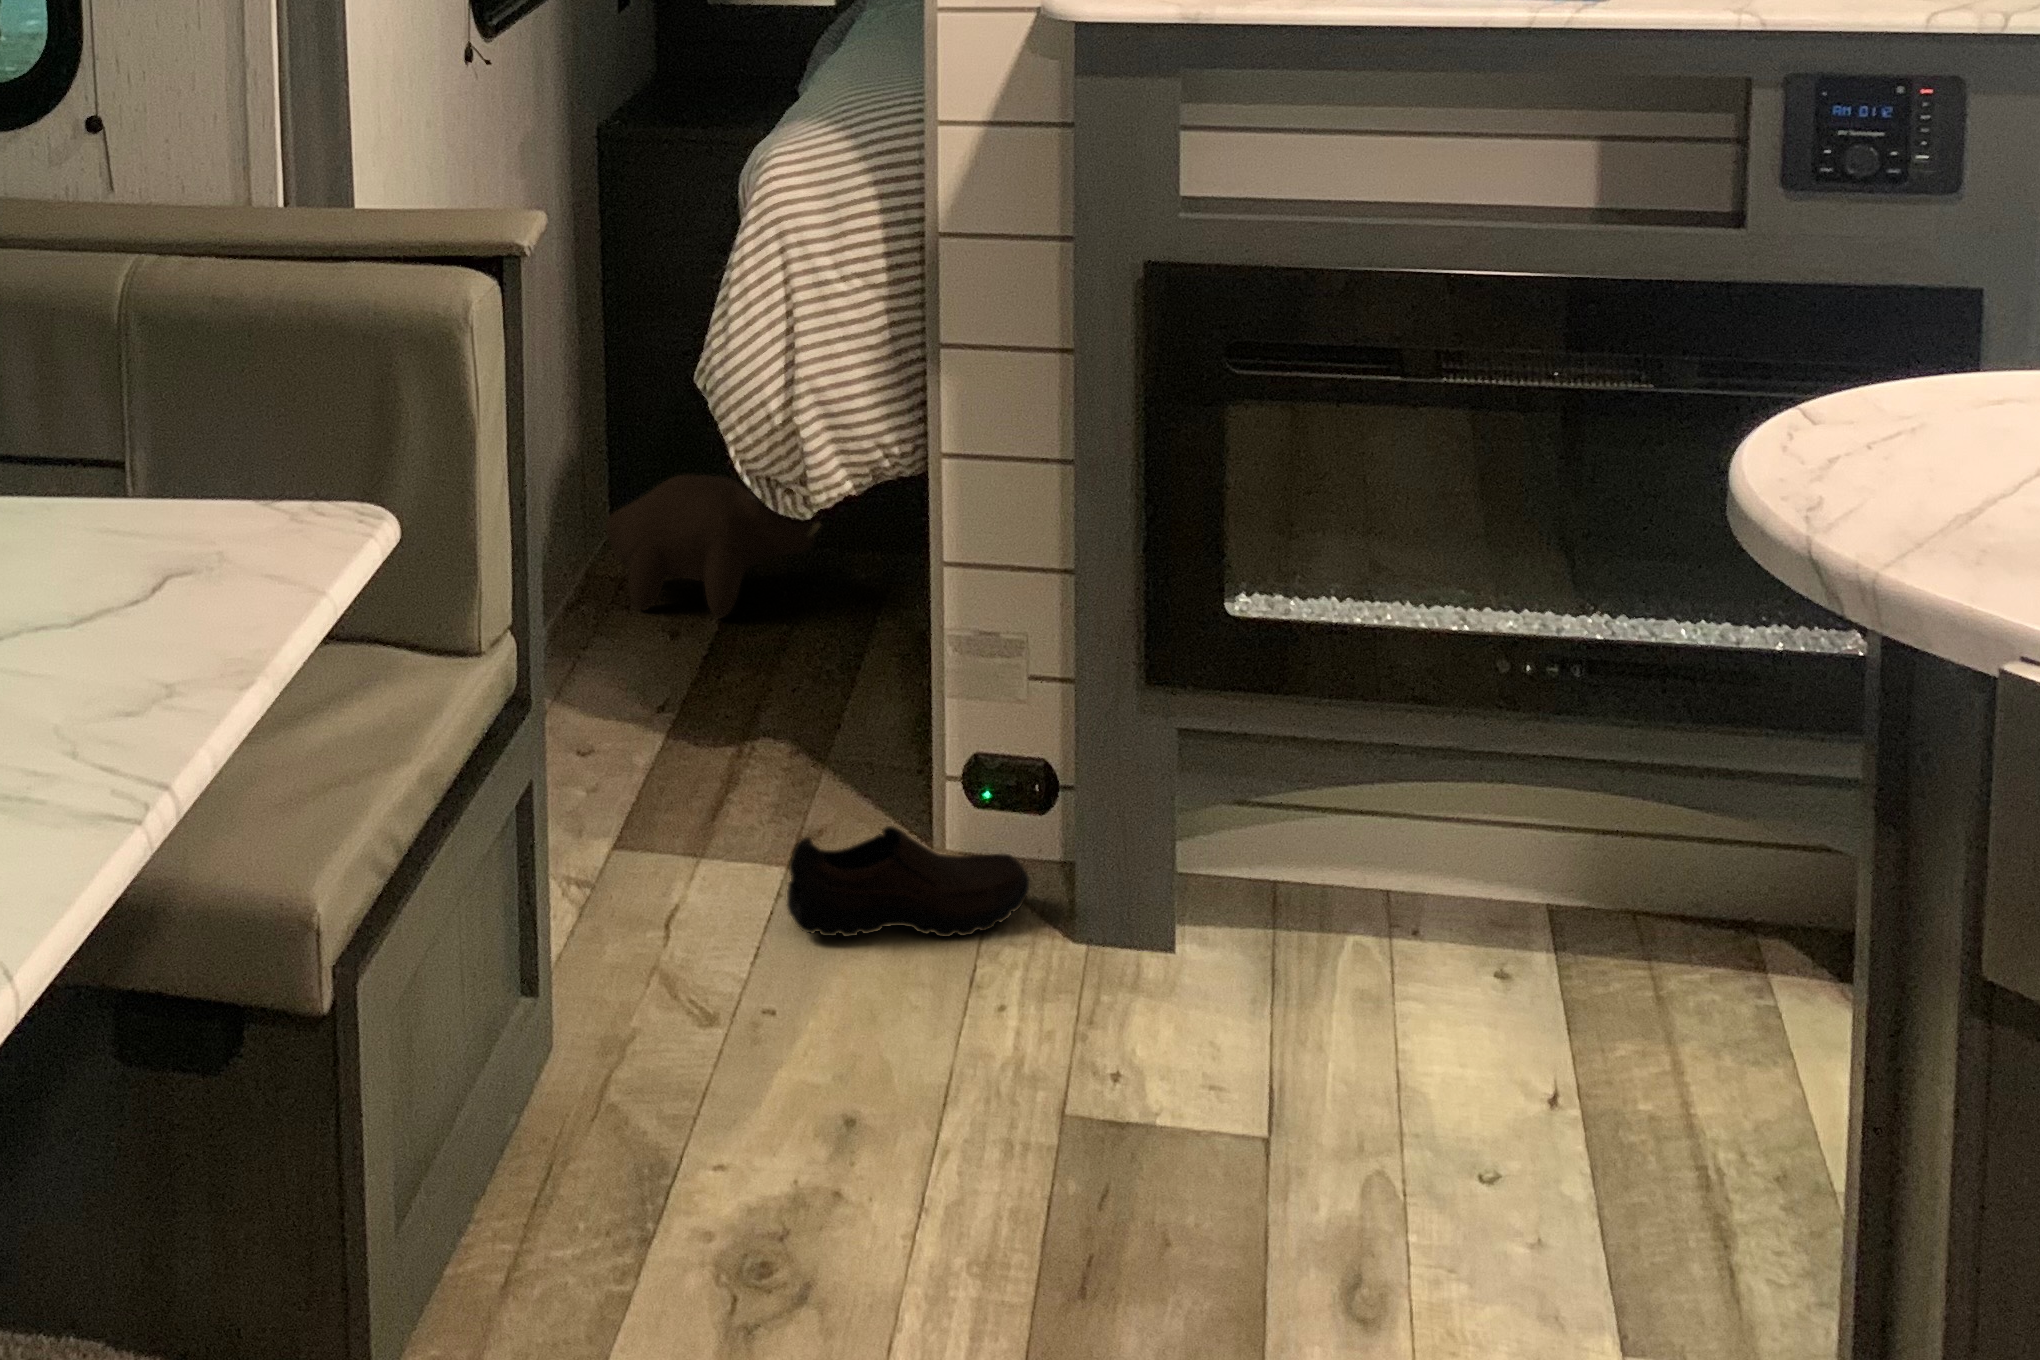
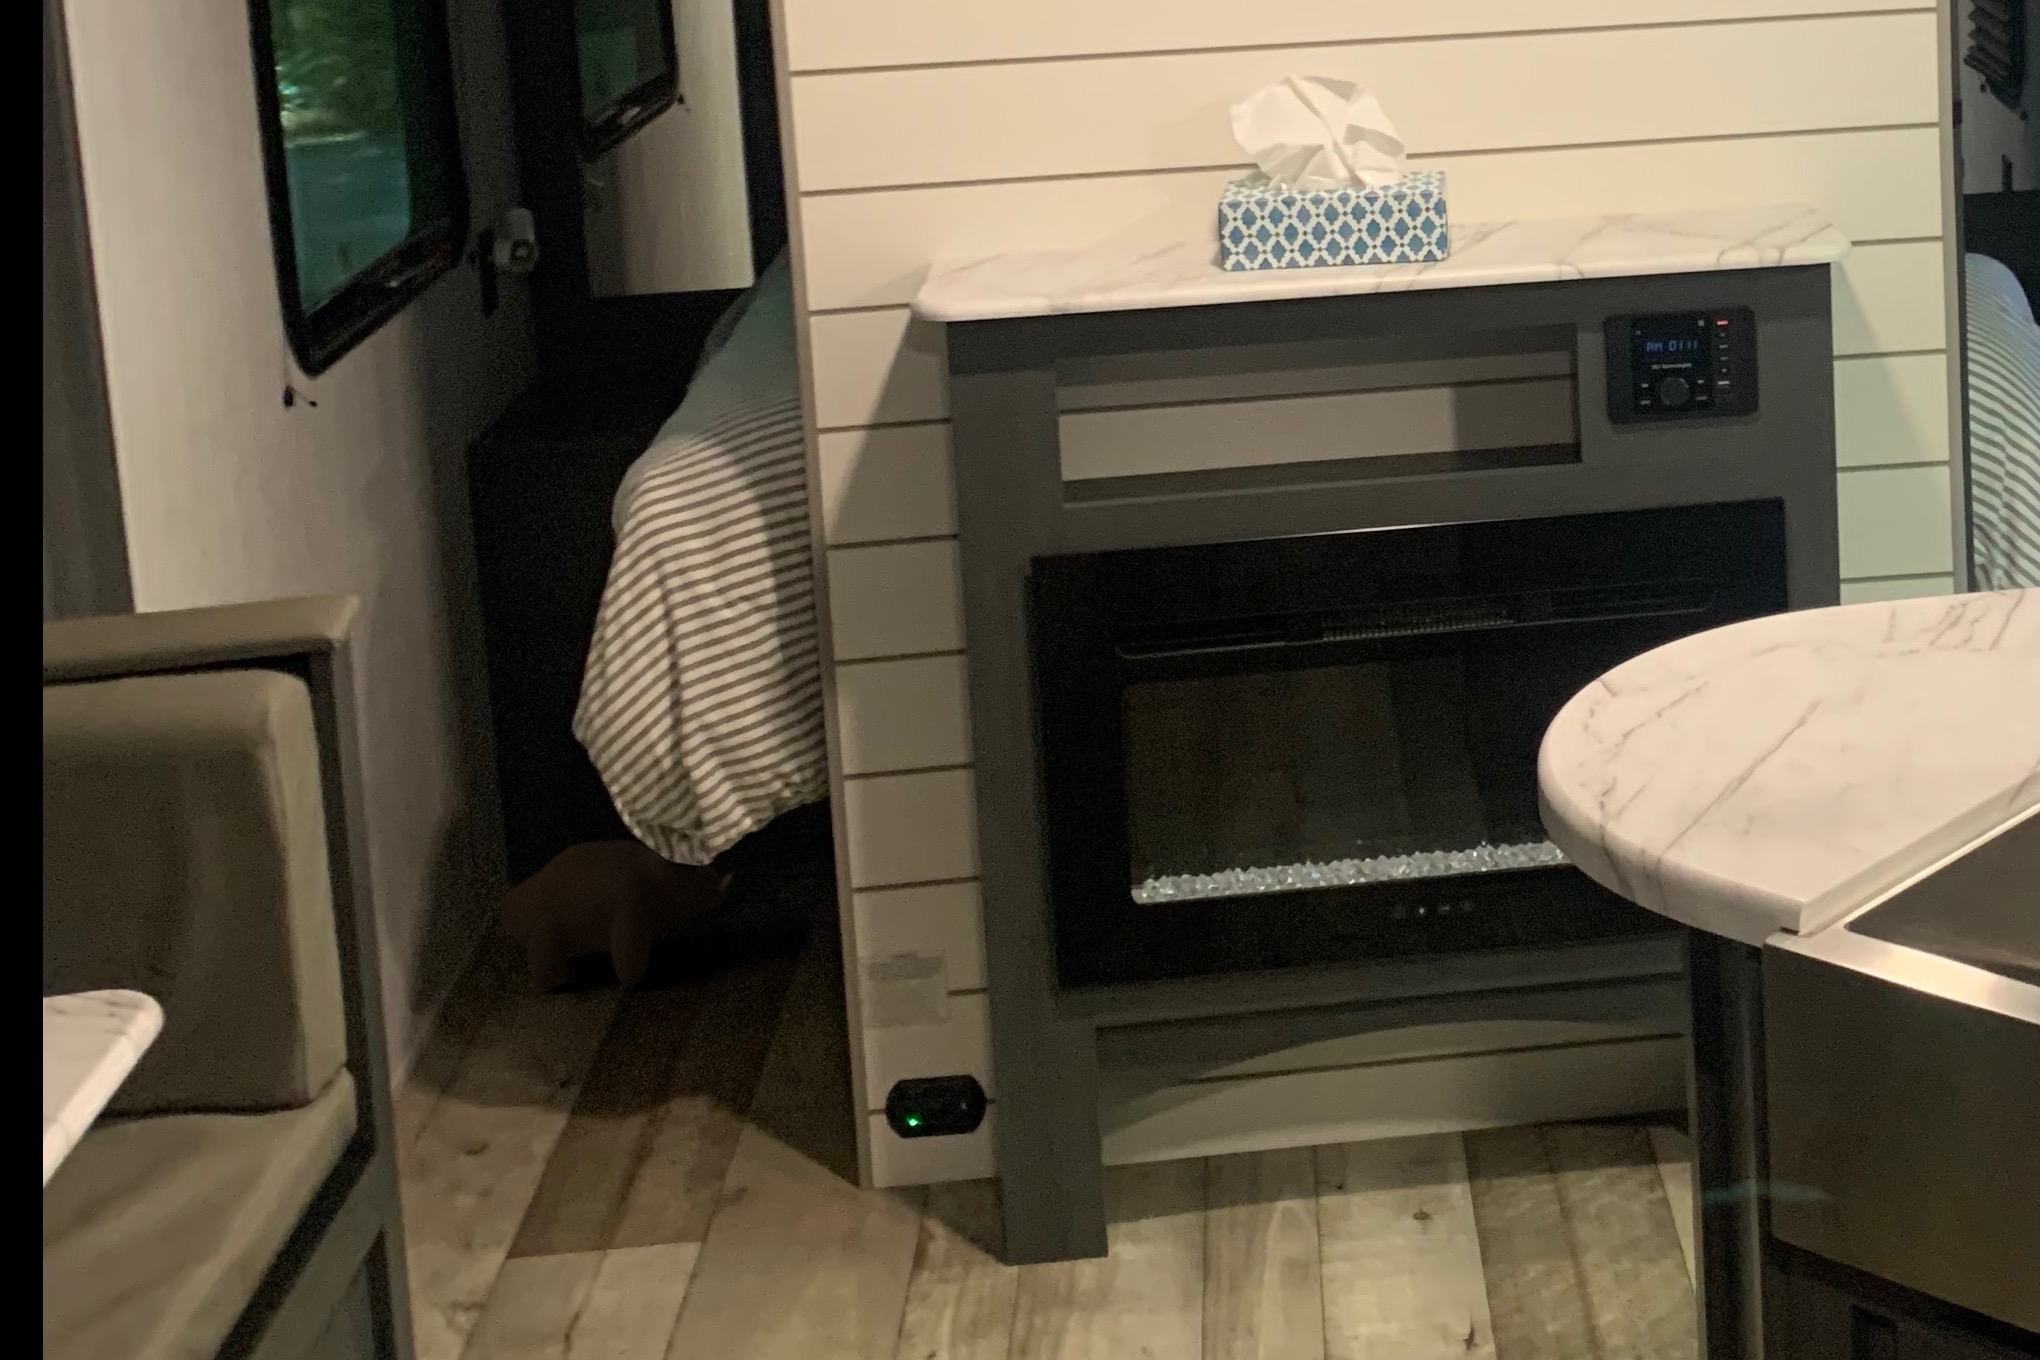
shoe: present [787,826,1029,937] -> none [707,1170,962,1297]

